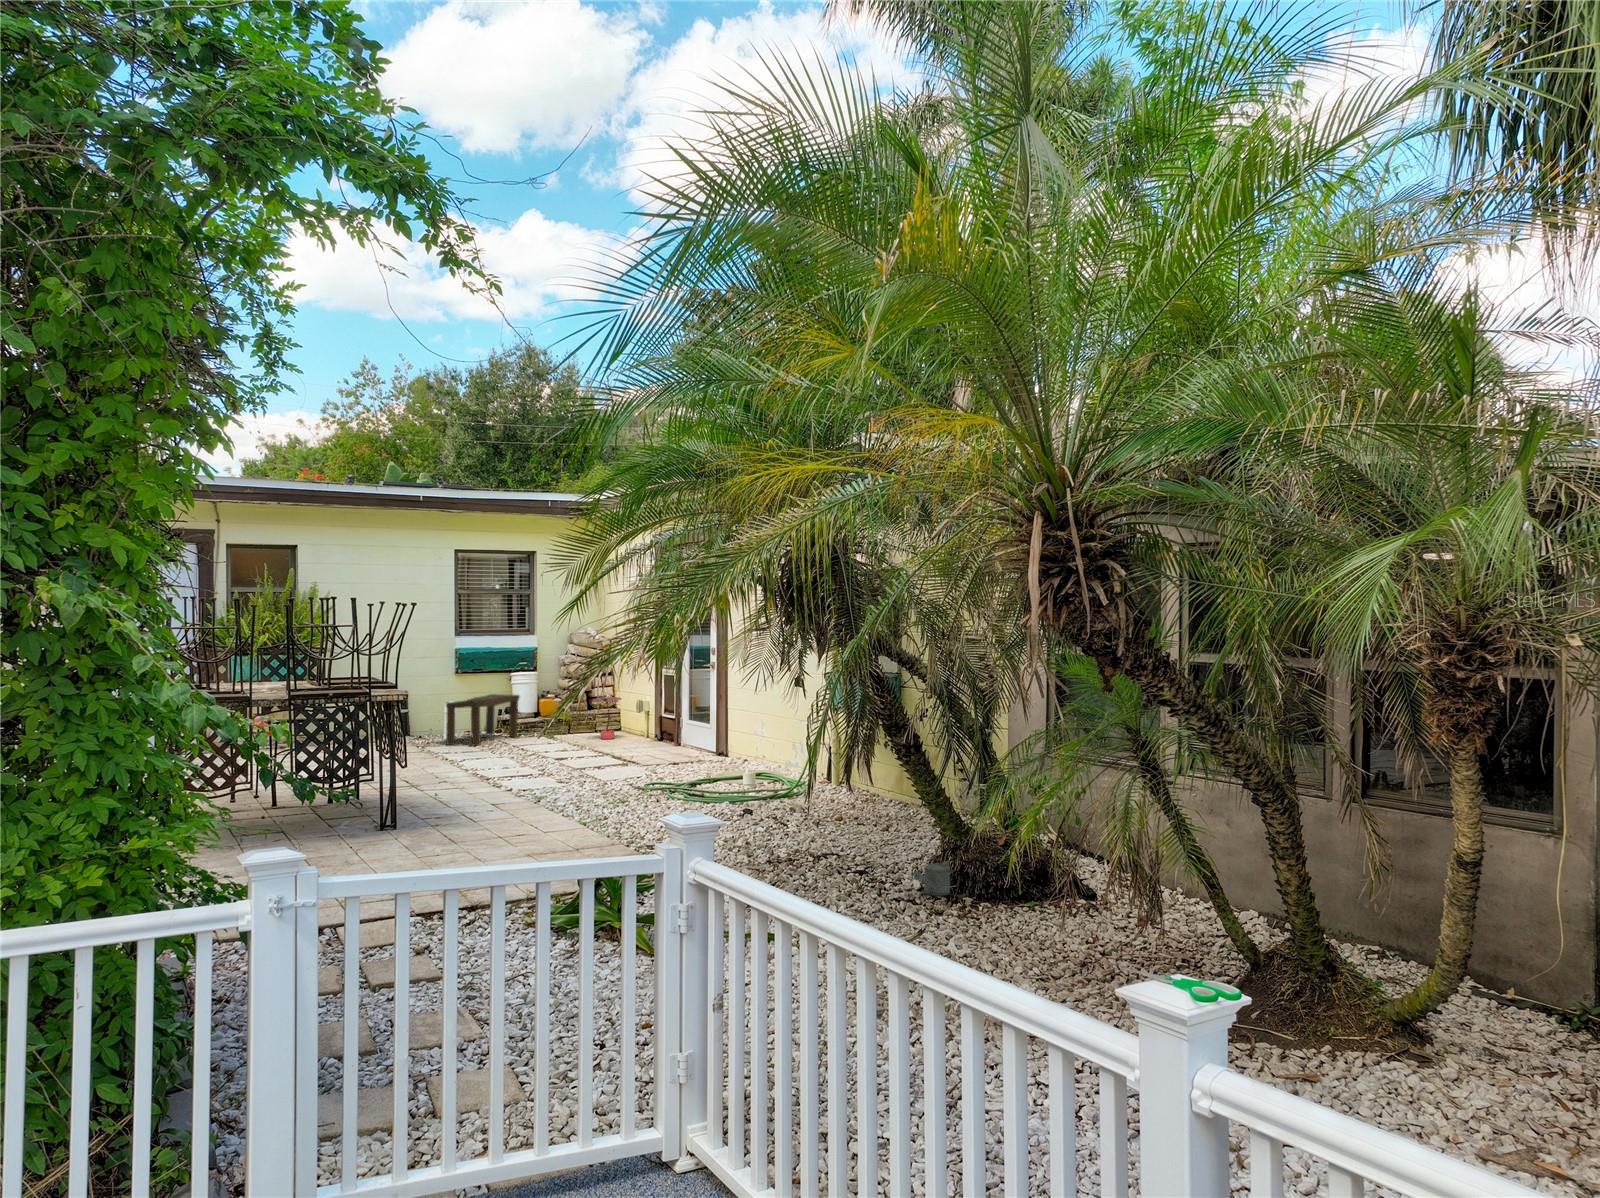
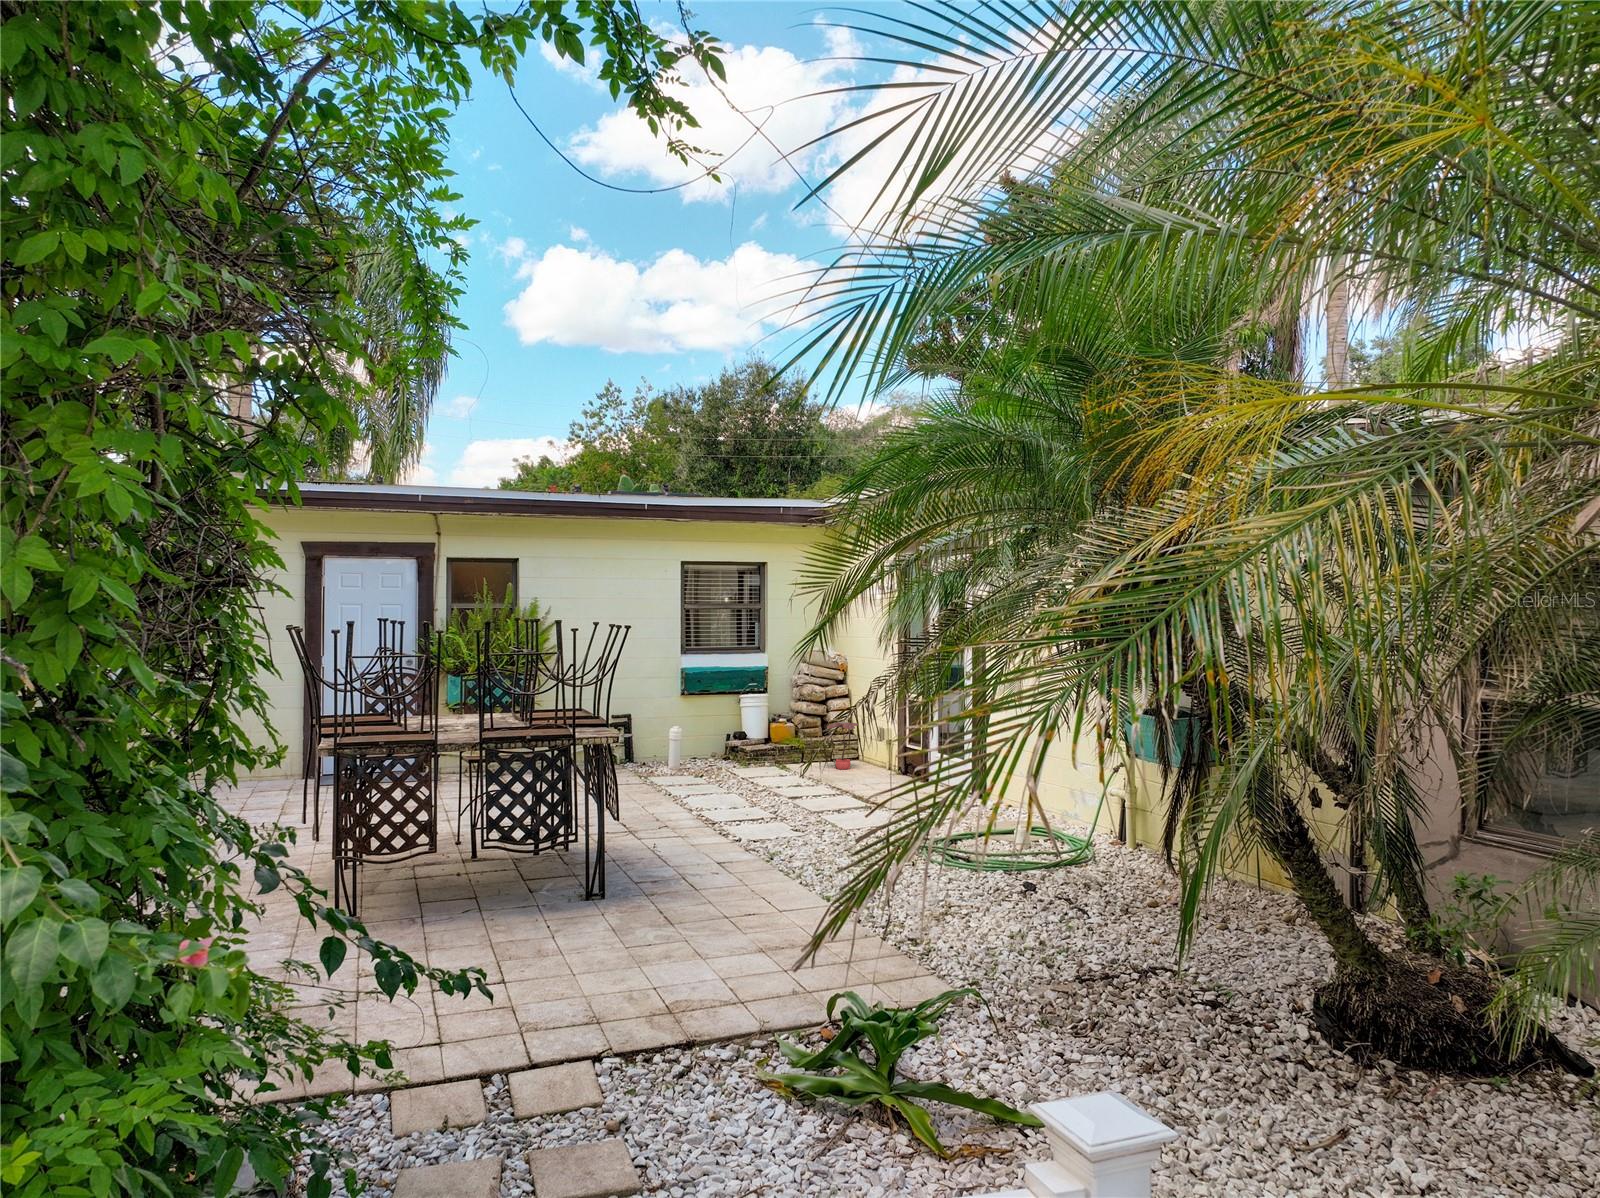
bench: present [446,694,520,746] -> none [673,716,750,773]
watering can: present [913,861,950,896] -> none [1335,1022,1387,1082]

